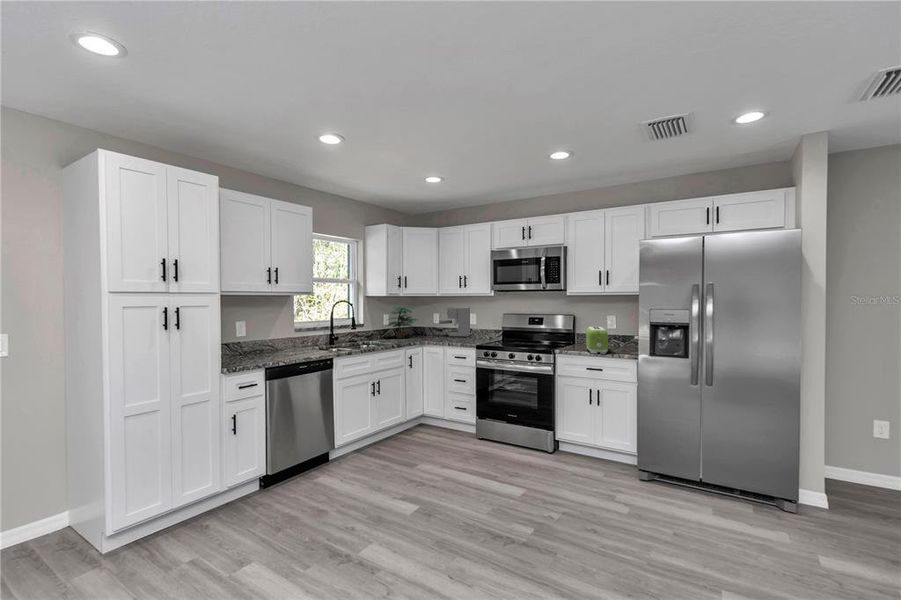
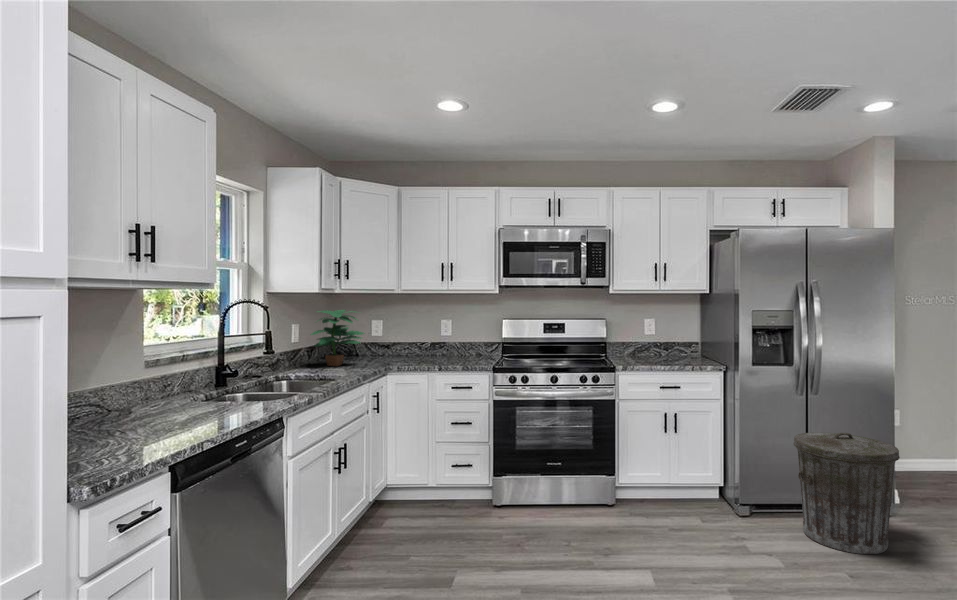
coffee maker: present [439,307,473,337] -> none [388,312,440,360]
toaster: present [586,327,608,354] -> none [641,335,685,368]
trash can: none [661,420,757,538] -> present [794,433,900,554]

